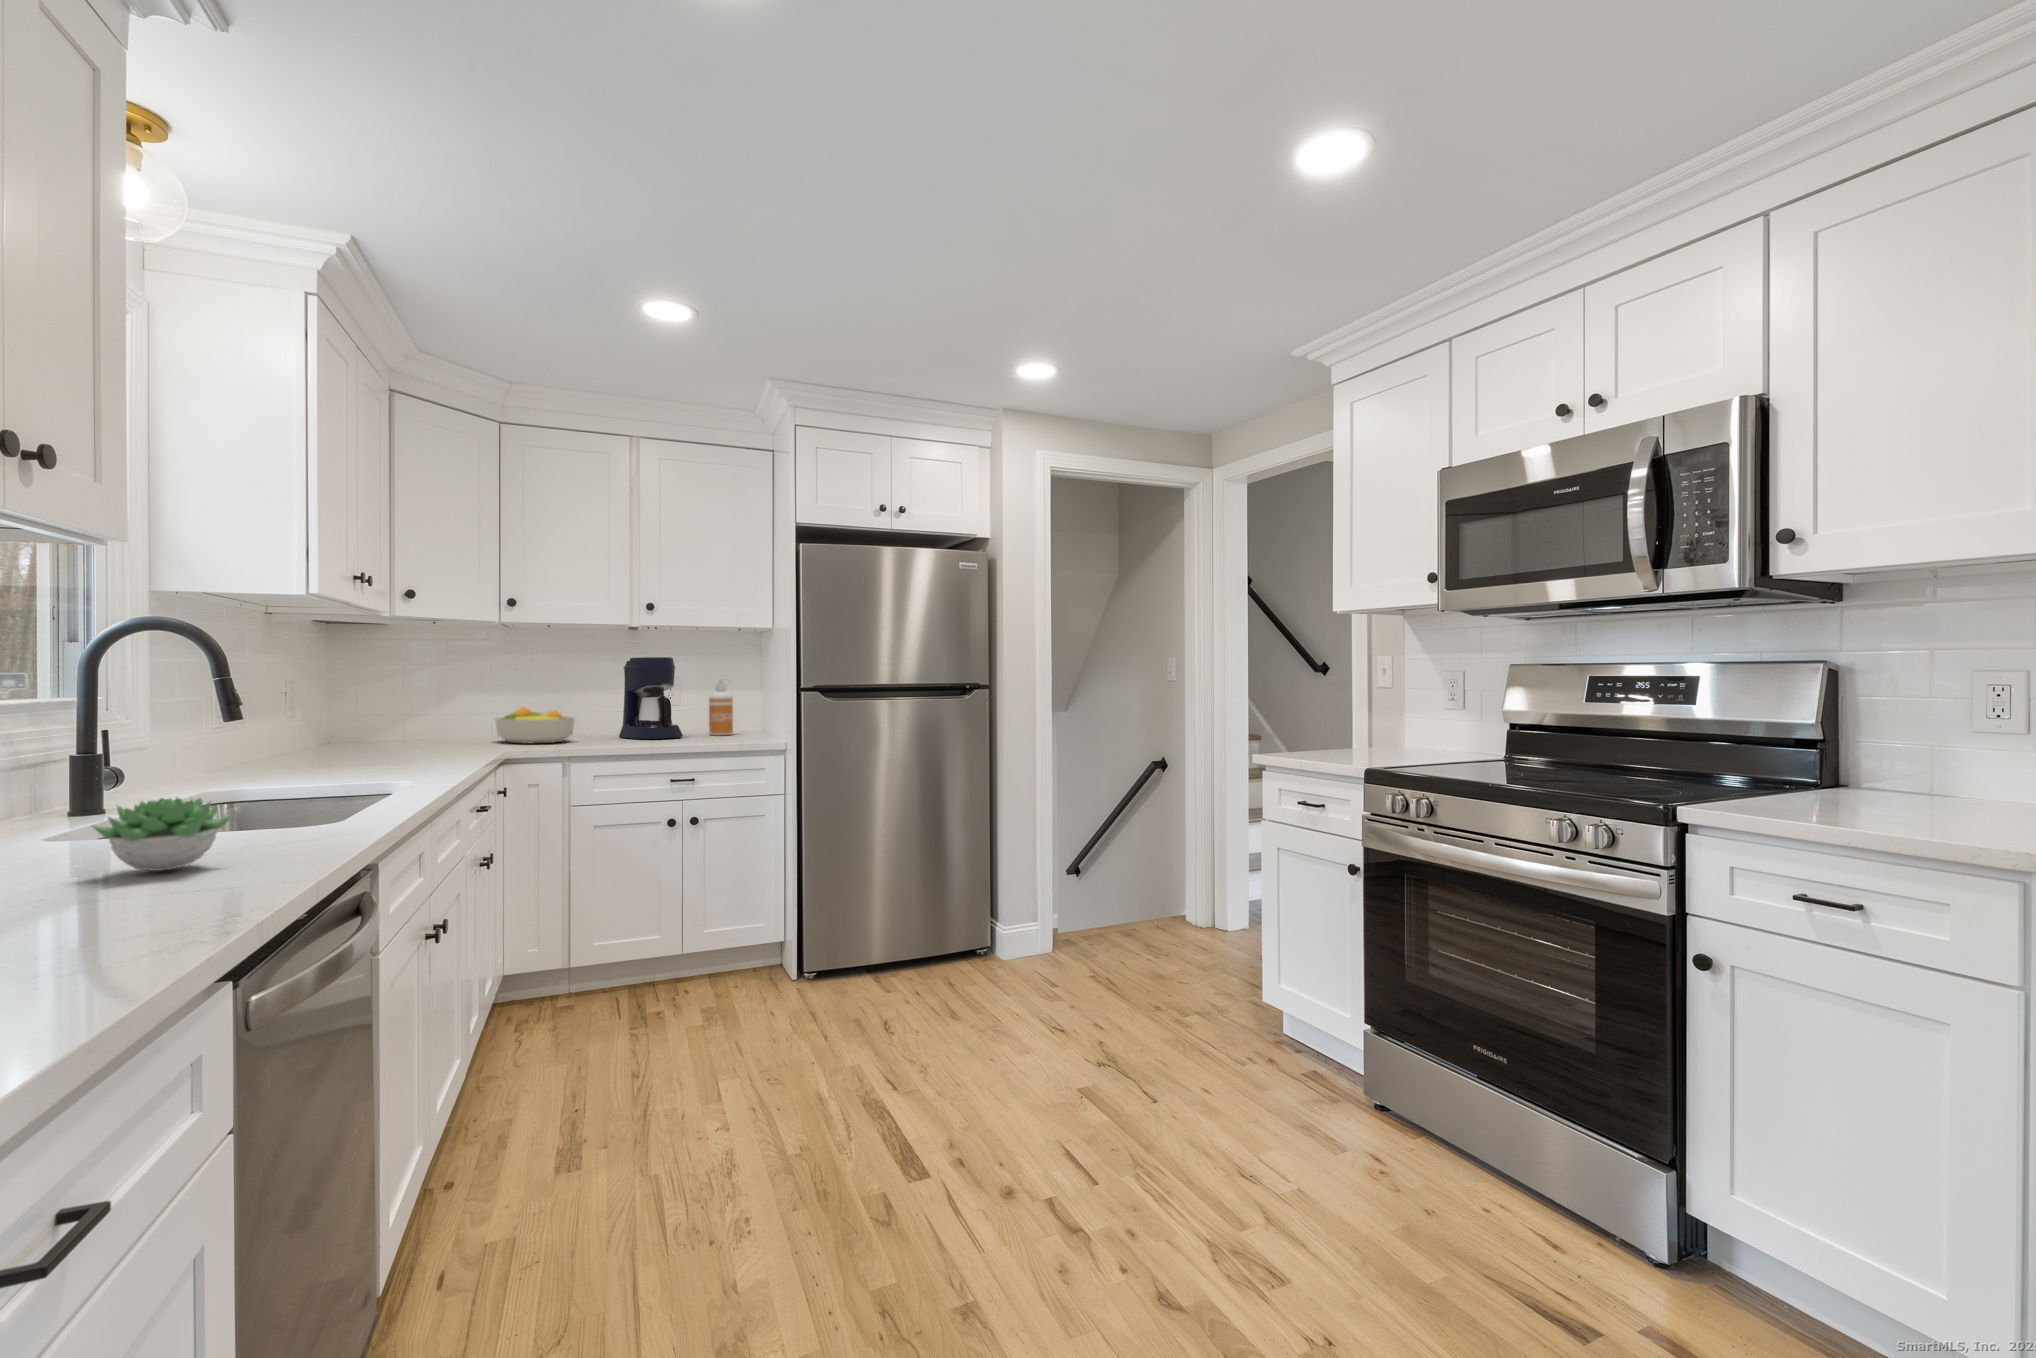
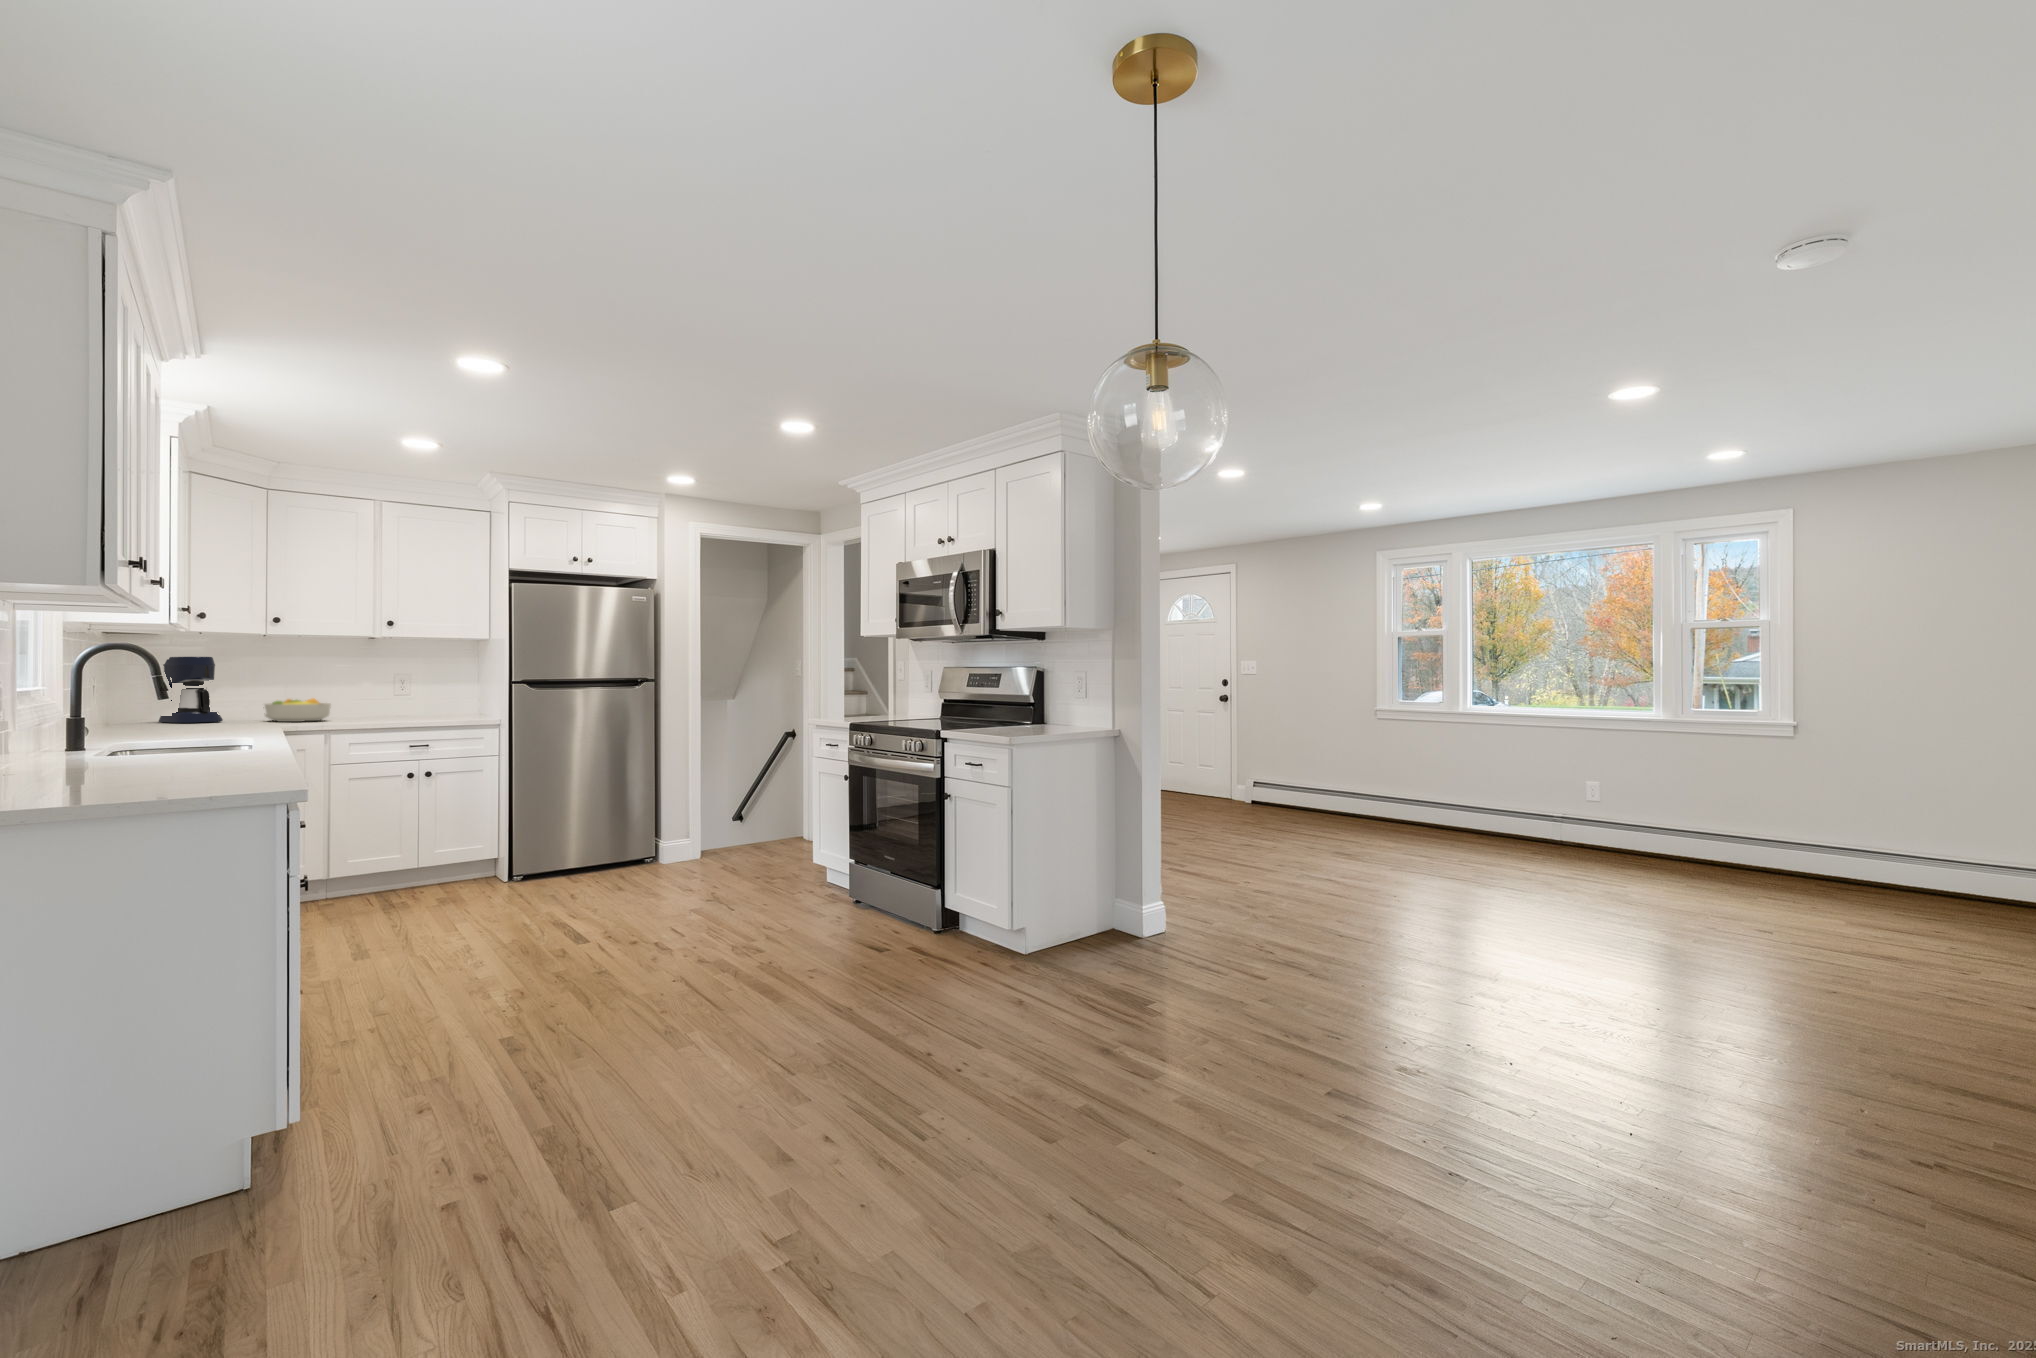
coffee maker: present [619,657,683,739] -> present [158,657,223,723]
soap dispenser: present [709,679,733,735] -> none [438,675,458,717]
succulent plant: present [92,798,232,871] -> none [164,727,226,758]

